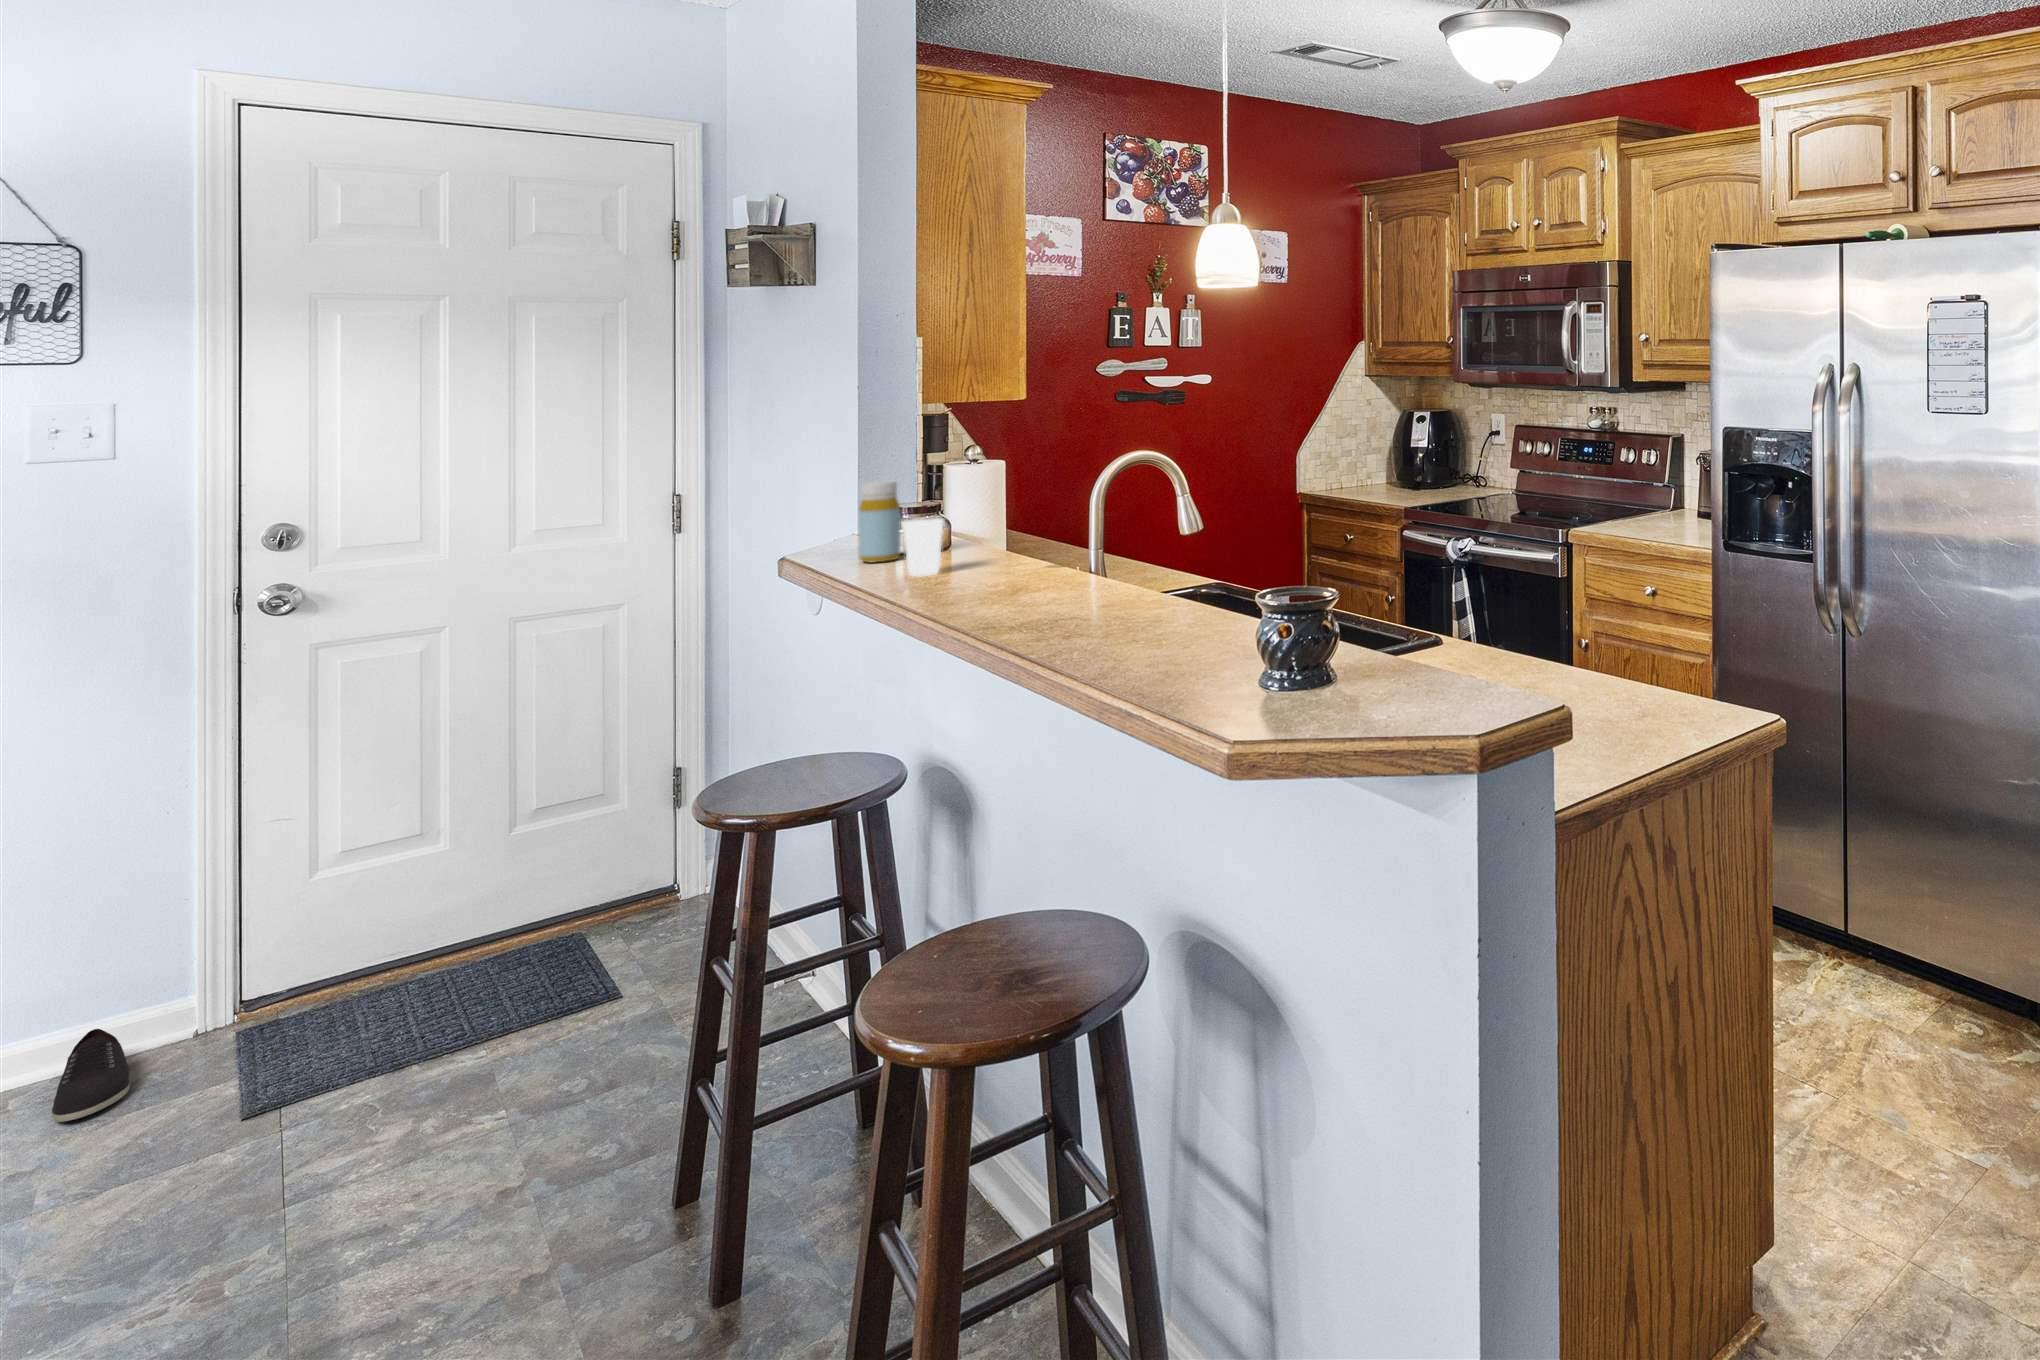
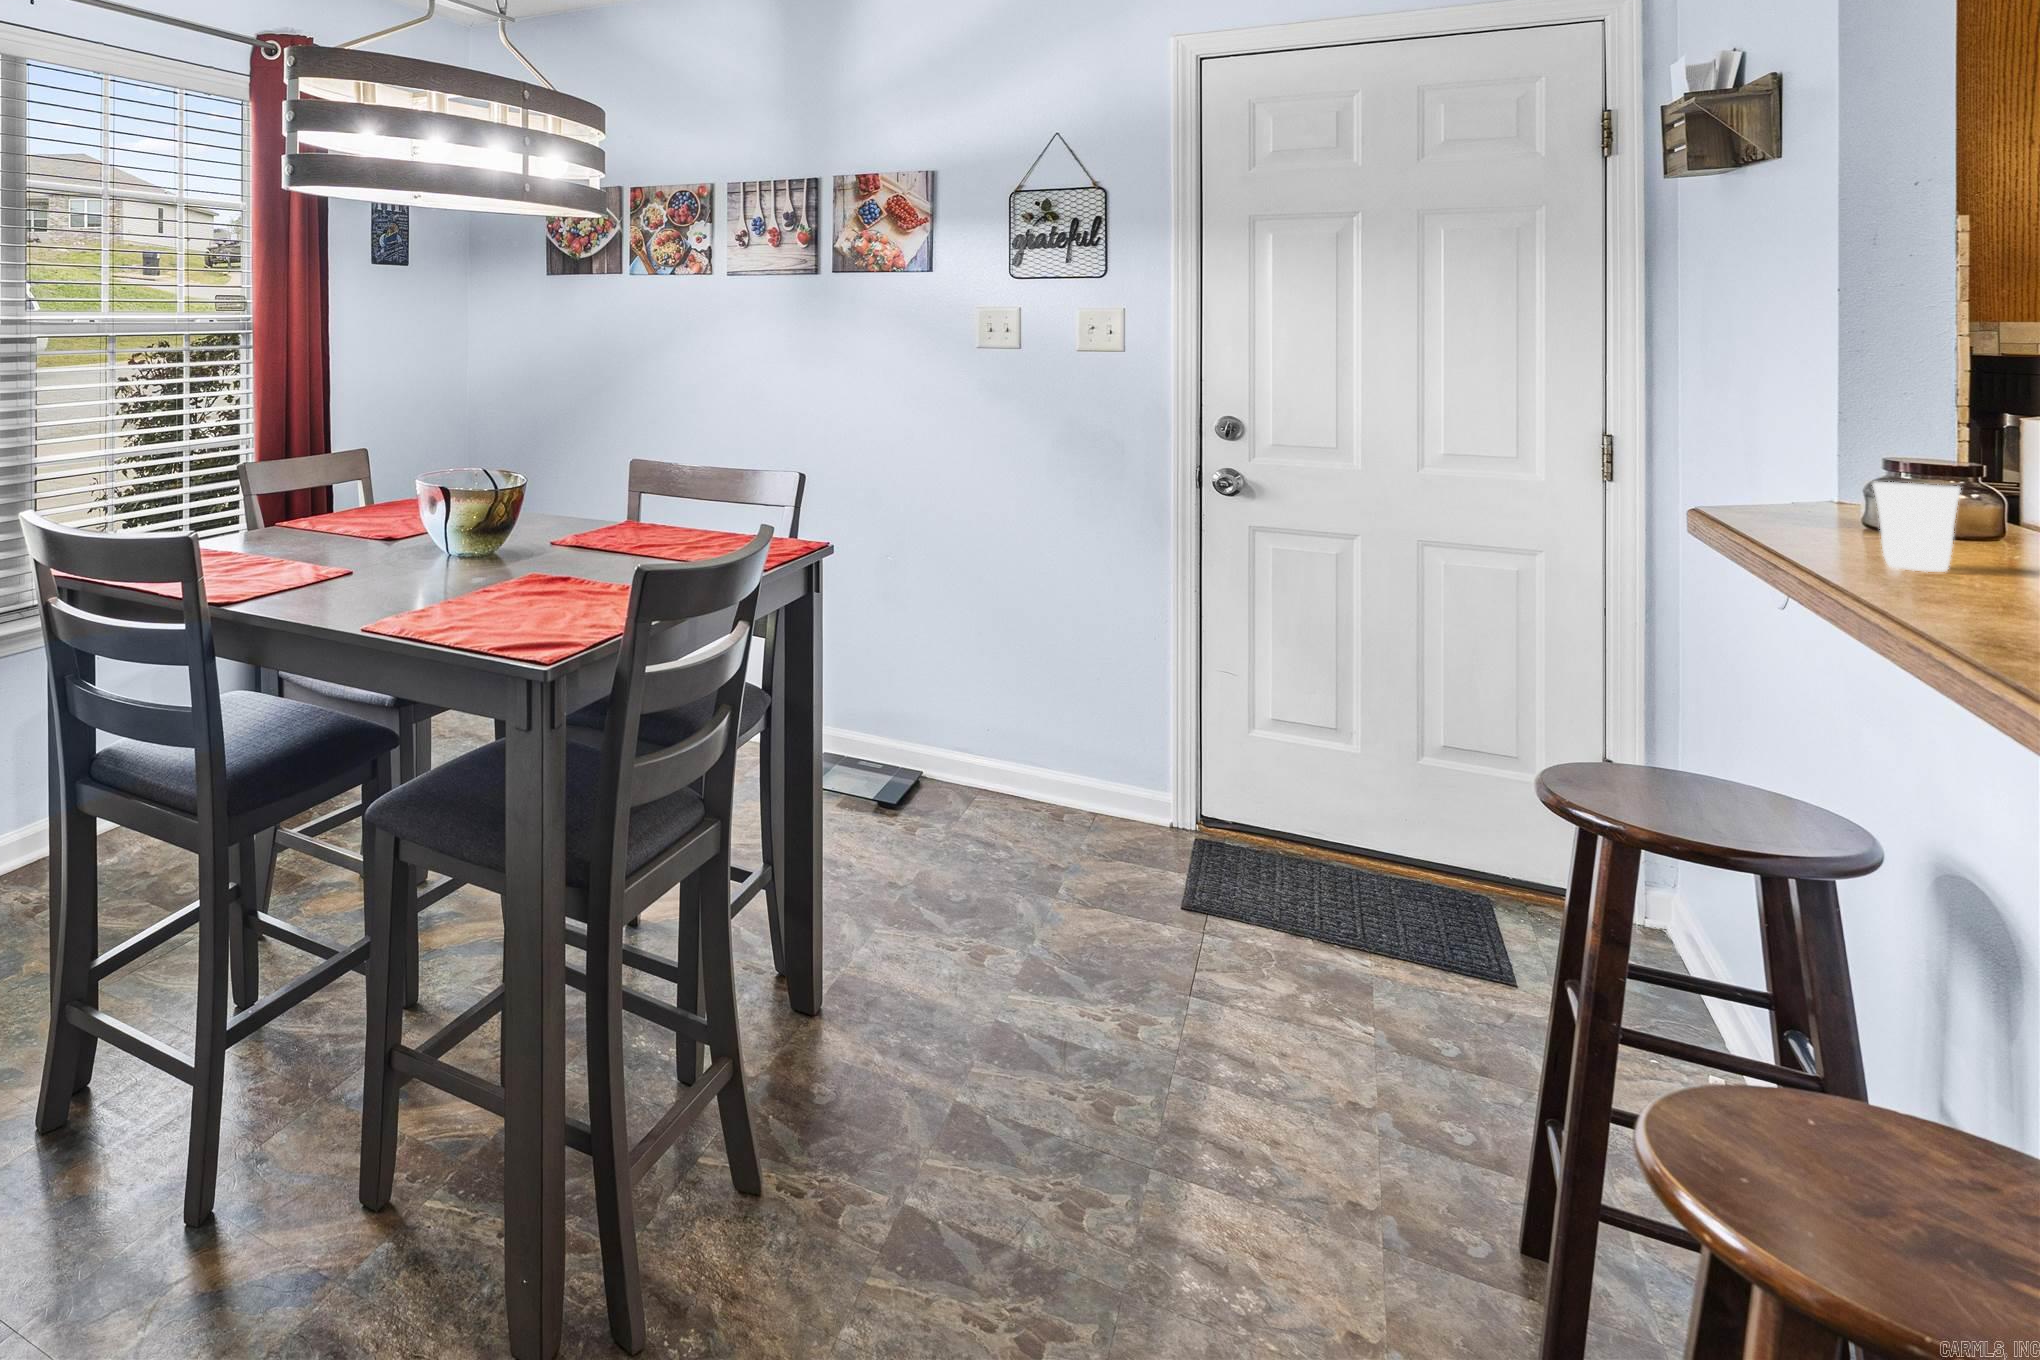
bottle: present [859,481,900,563] -> none [1815,424,1892,543]
shoe: present [52,1029,130,1122] -> none [1080,790,1124,851]

